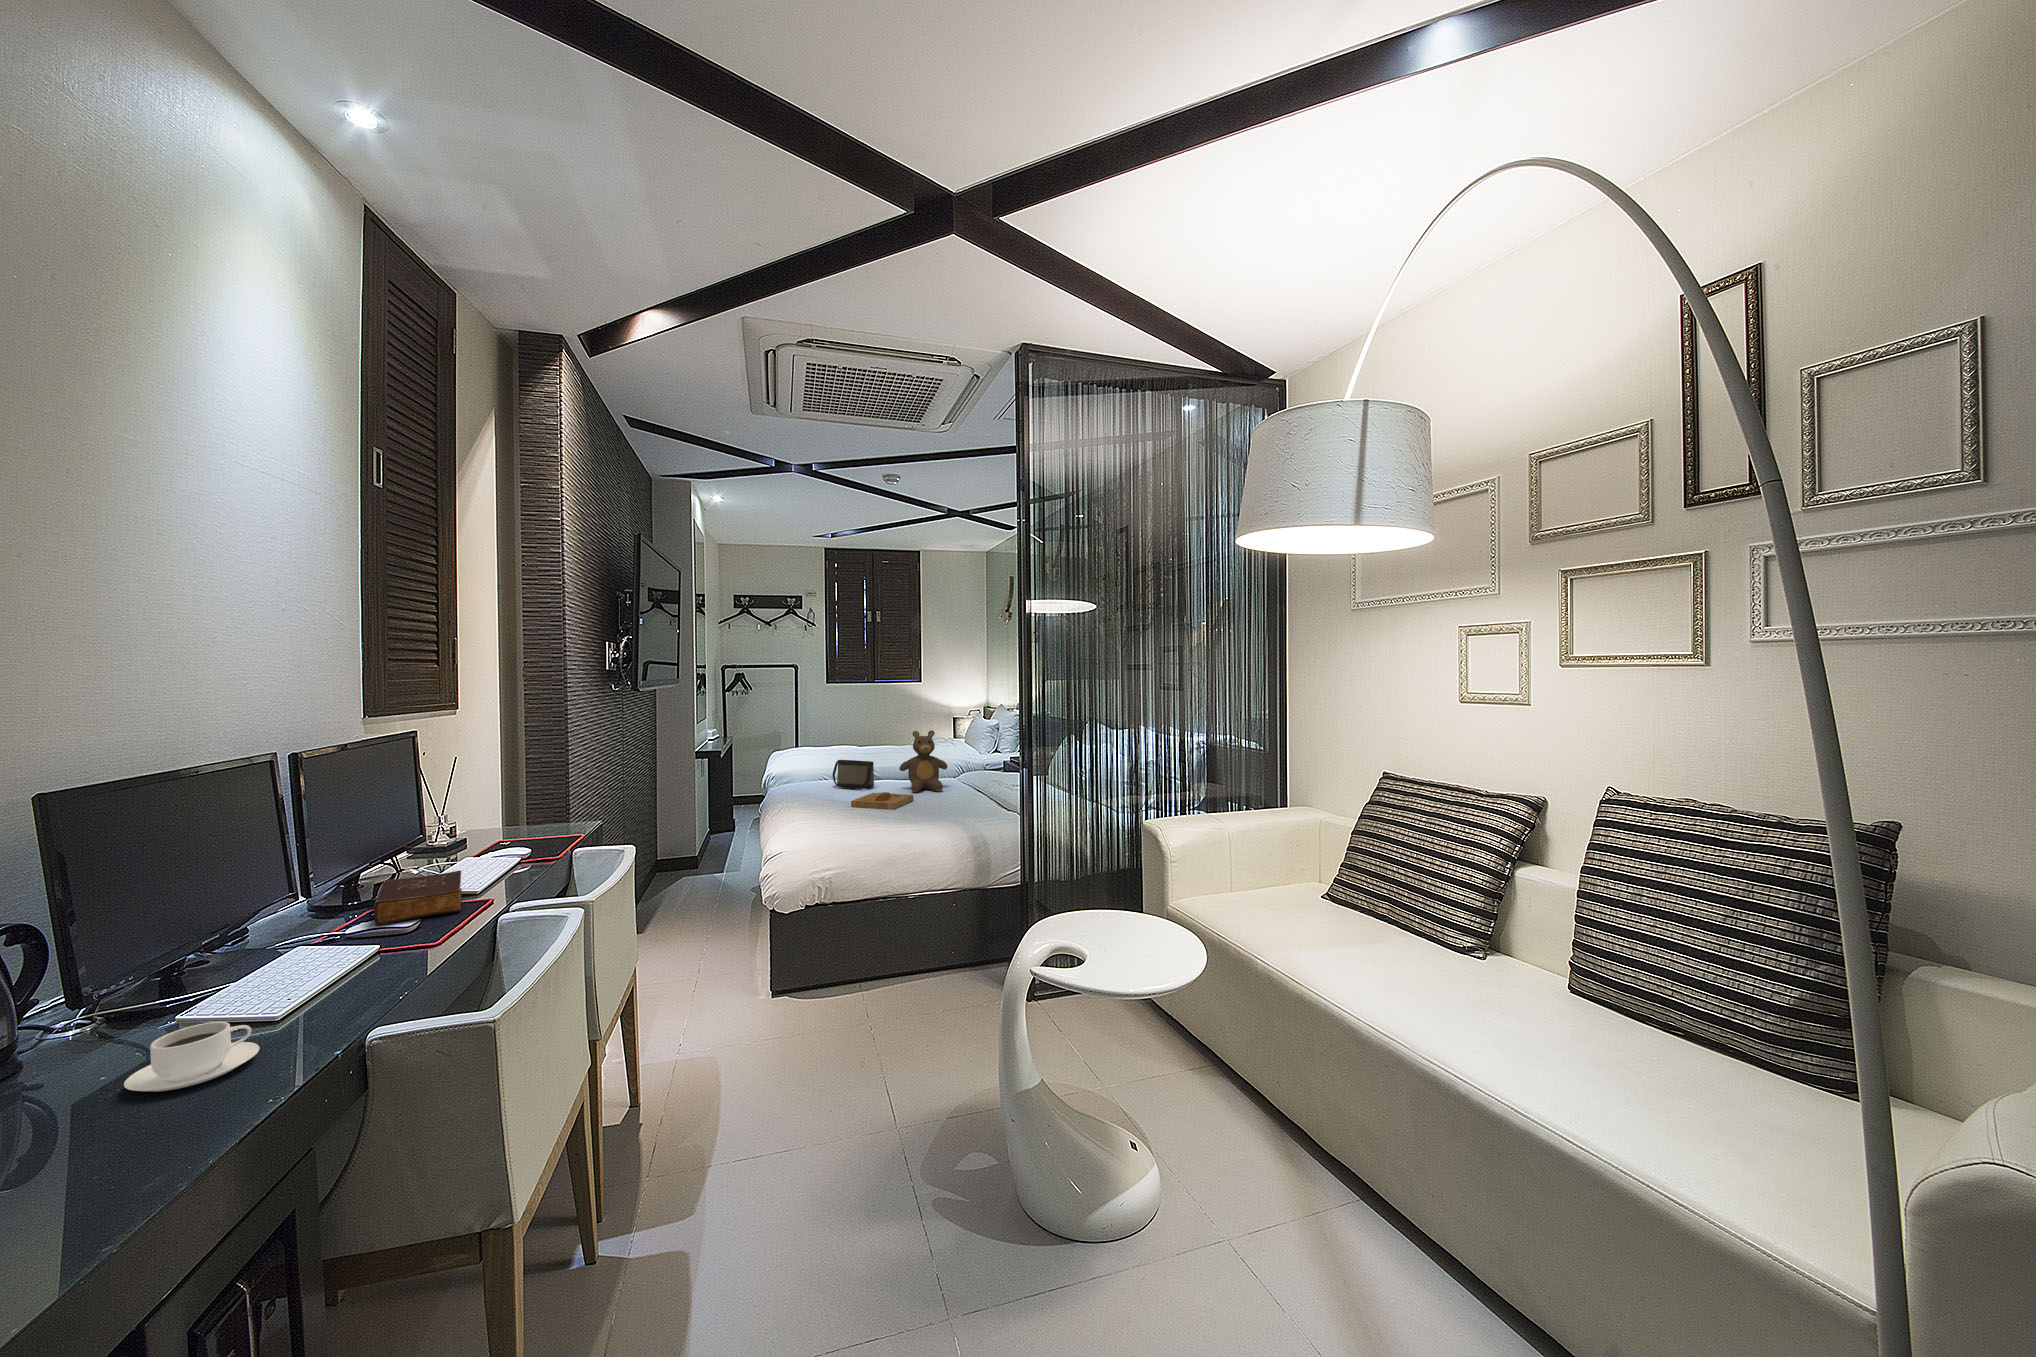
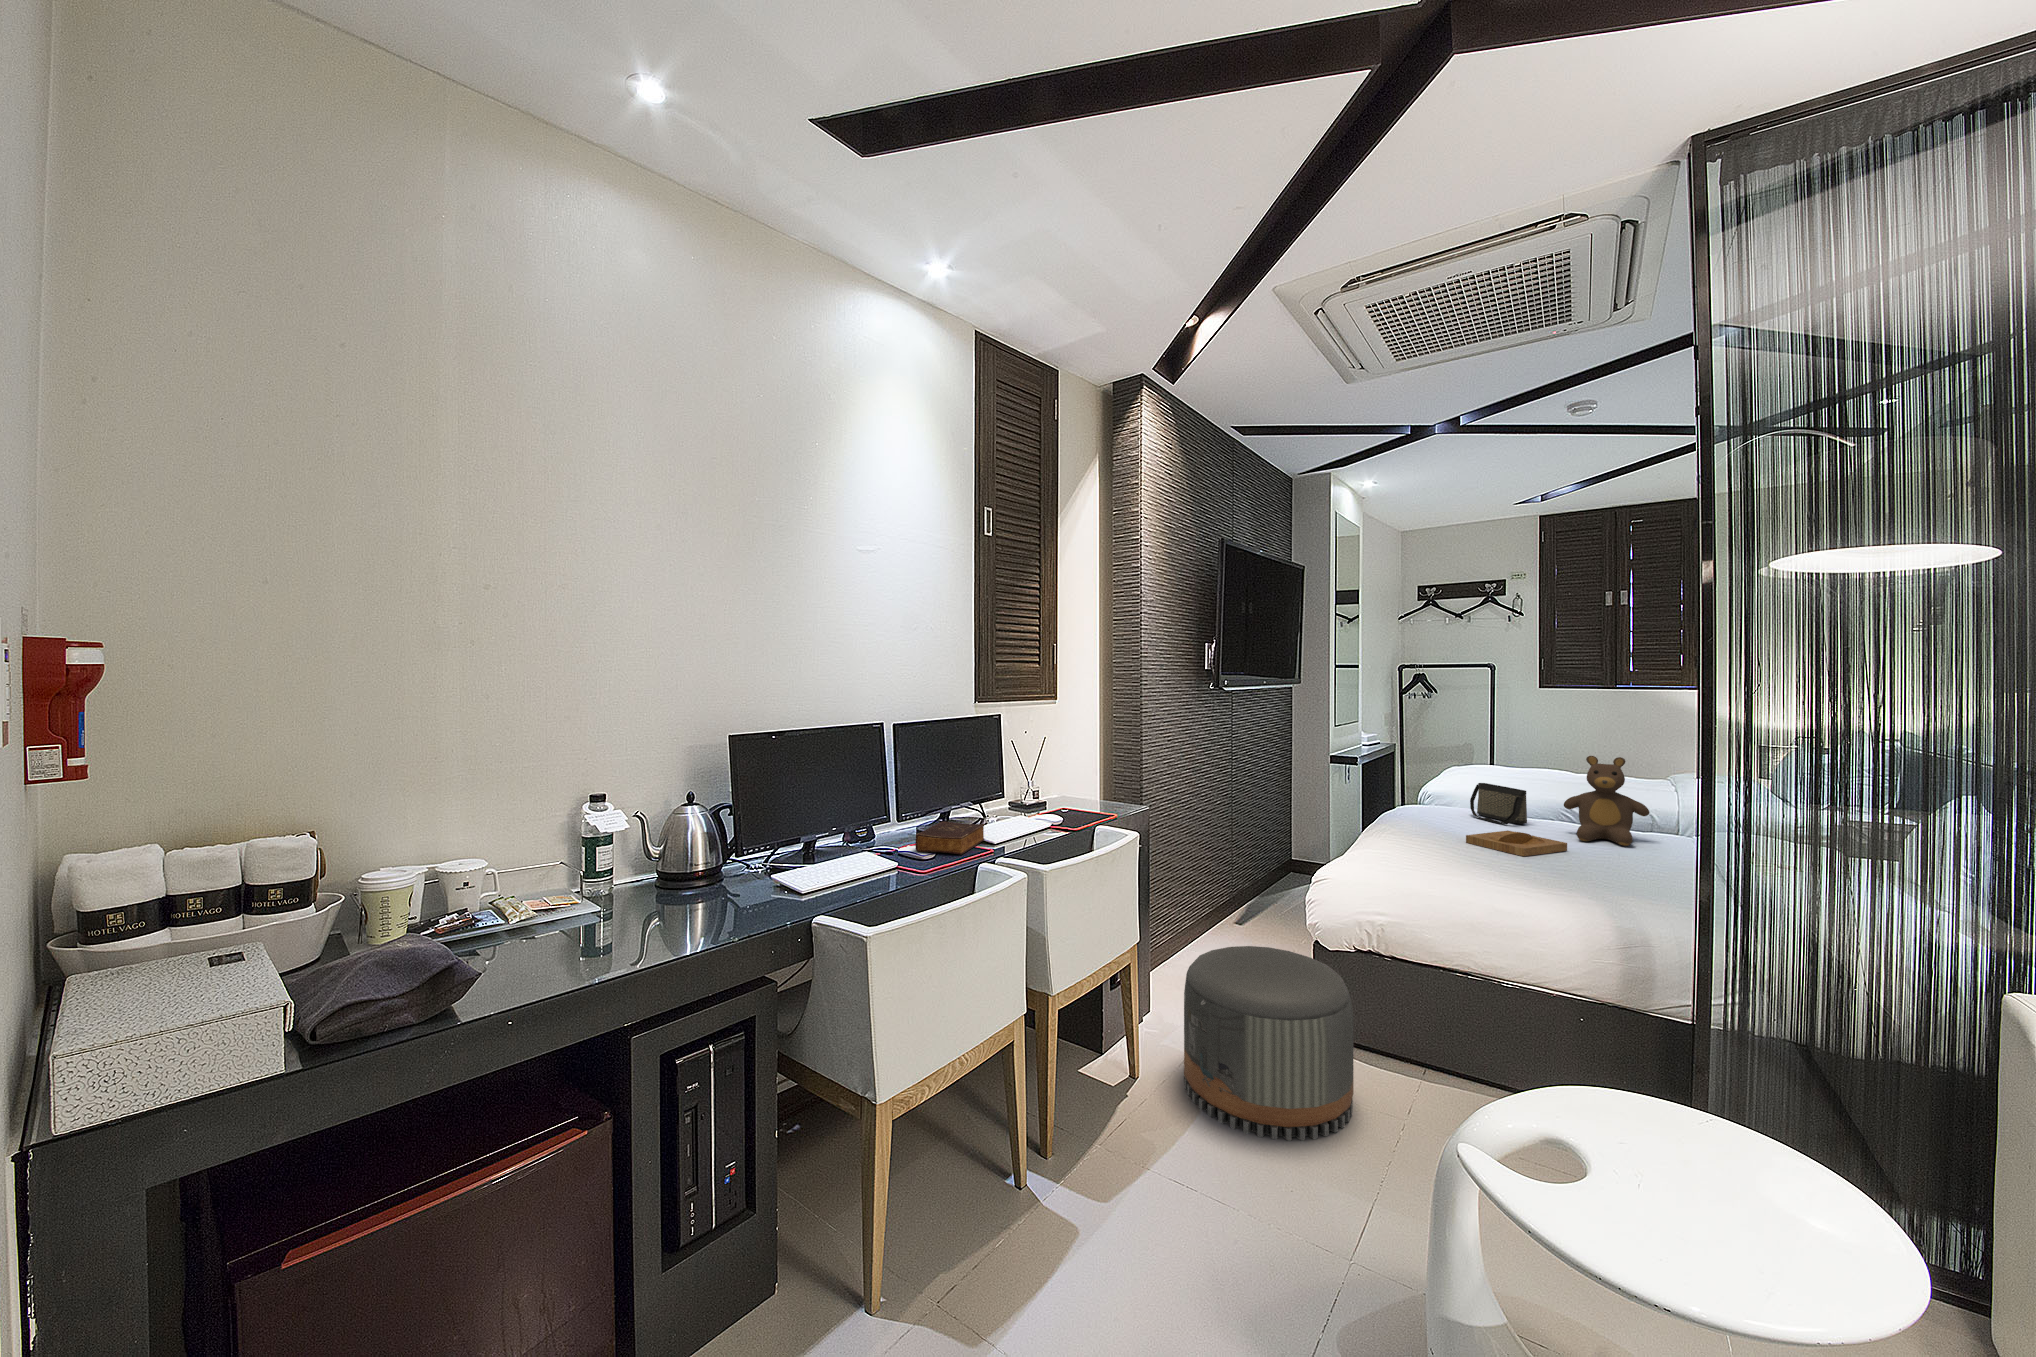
pouf: none [684,925,841,1099] -> present [1184,946,1354,1140]
coffee cup: present [124,1022,259,1091] -> none [716,881,774,915]

